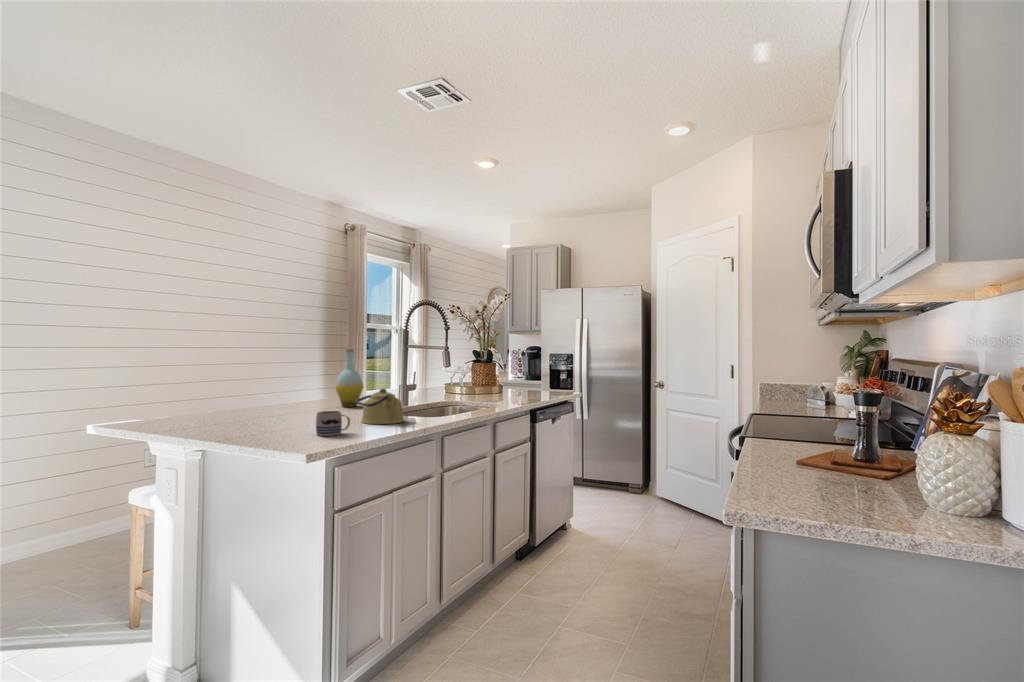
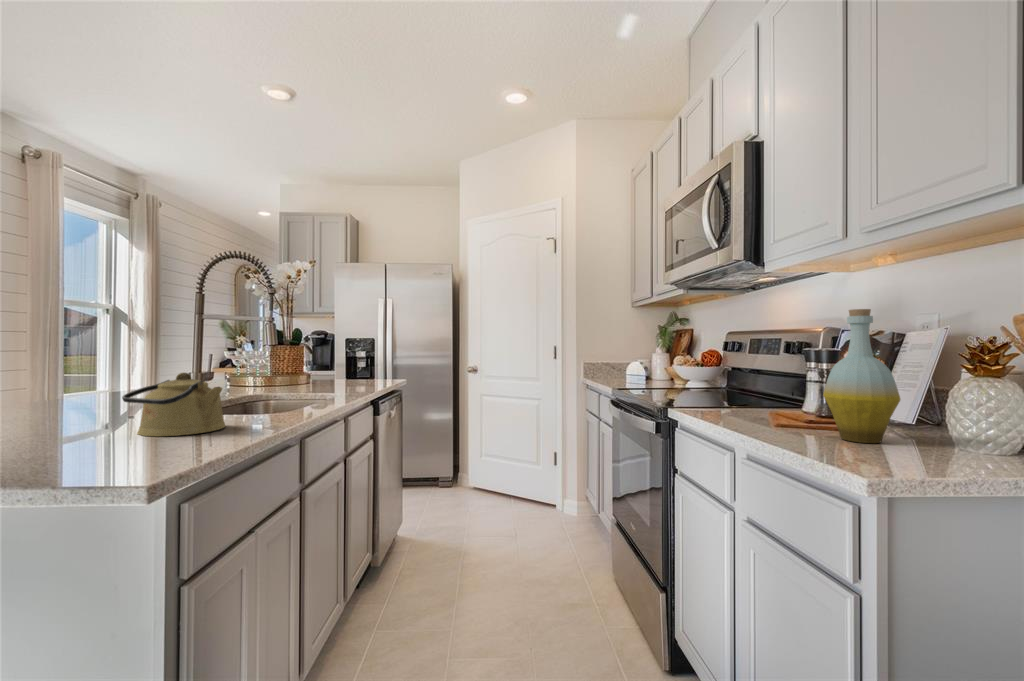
bottle: present [335,349,364,407] -> present [823,309,900,443]
mug: present [316,411,350,436] -> none [53,415,140,470]

